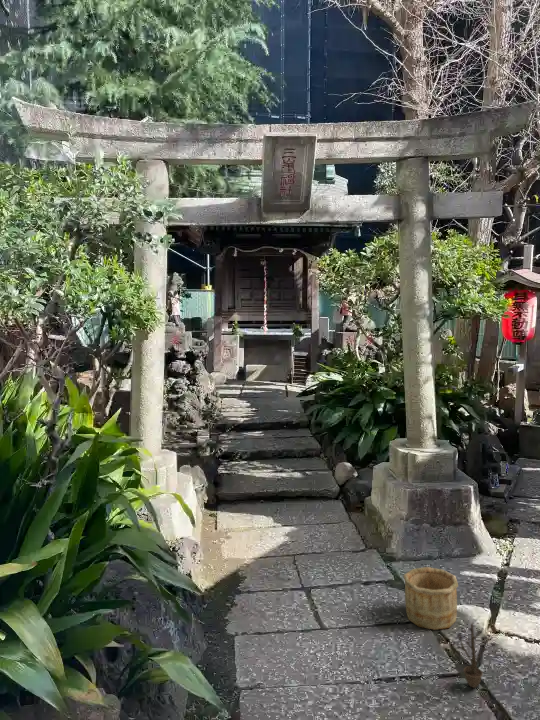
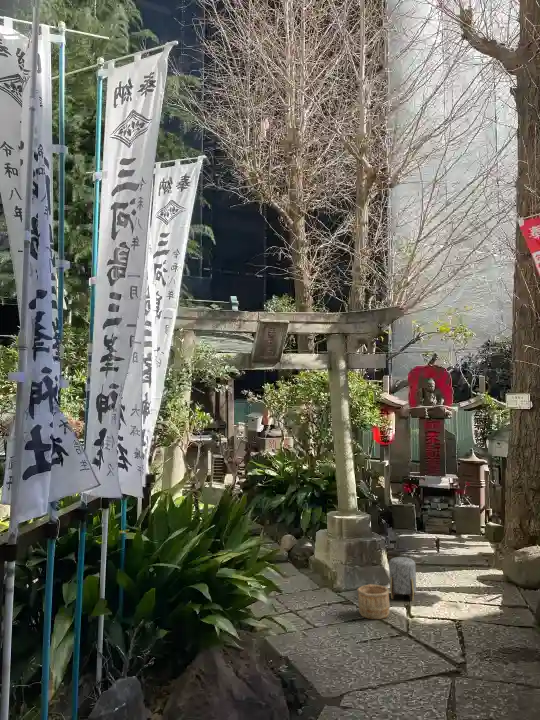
stool: none [470,521,517,595] -> present [389,557,416,601]
decorative plant: present [446,624,495,688] -> none [392,601,418,639]

